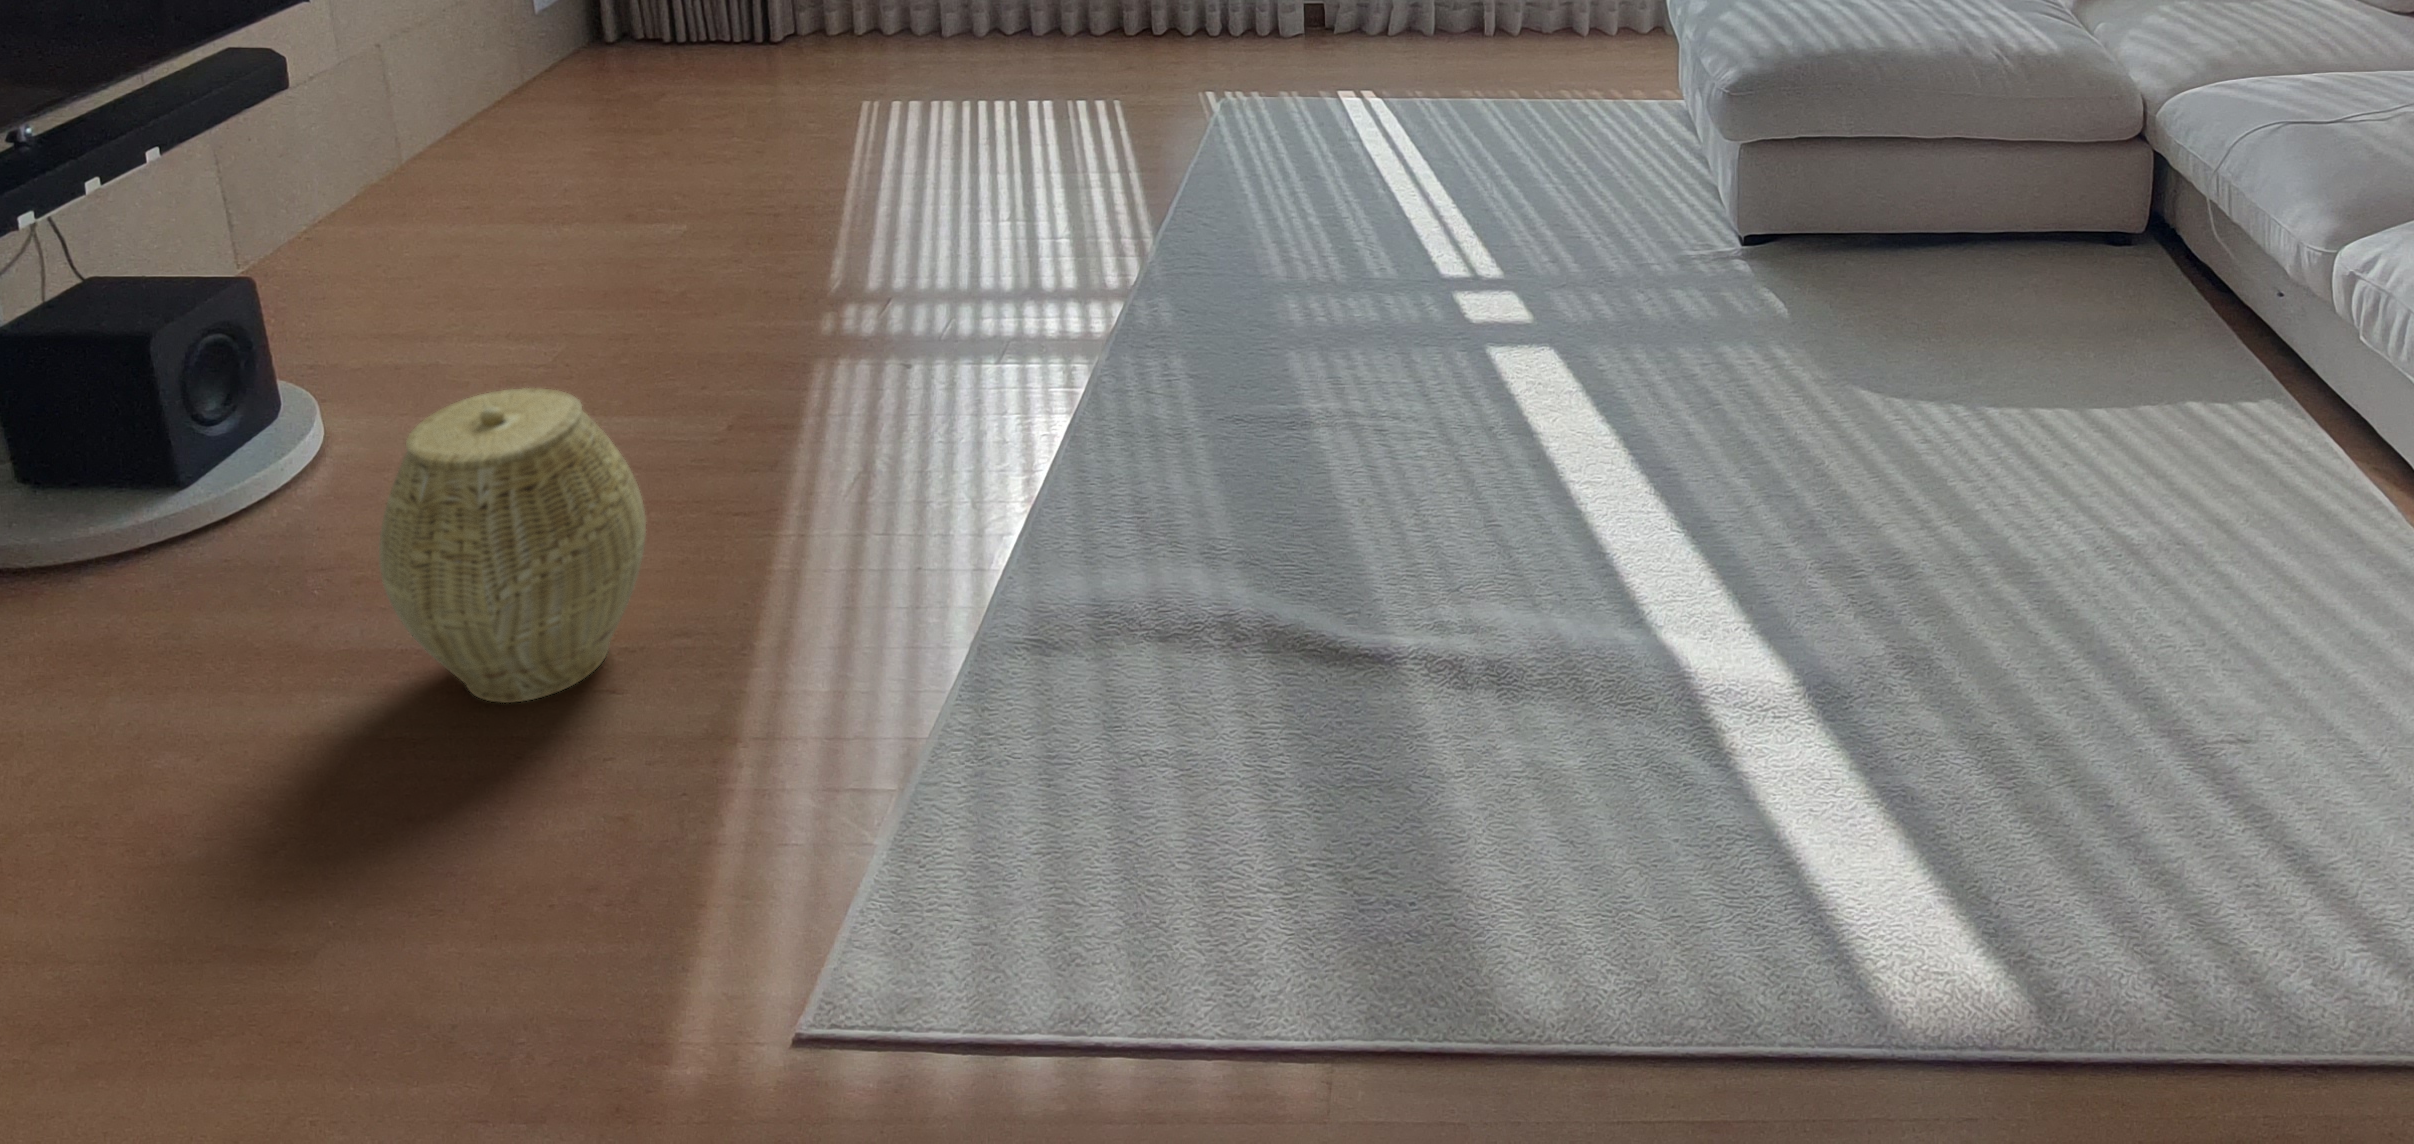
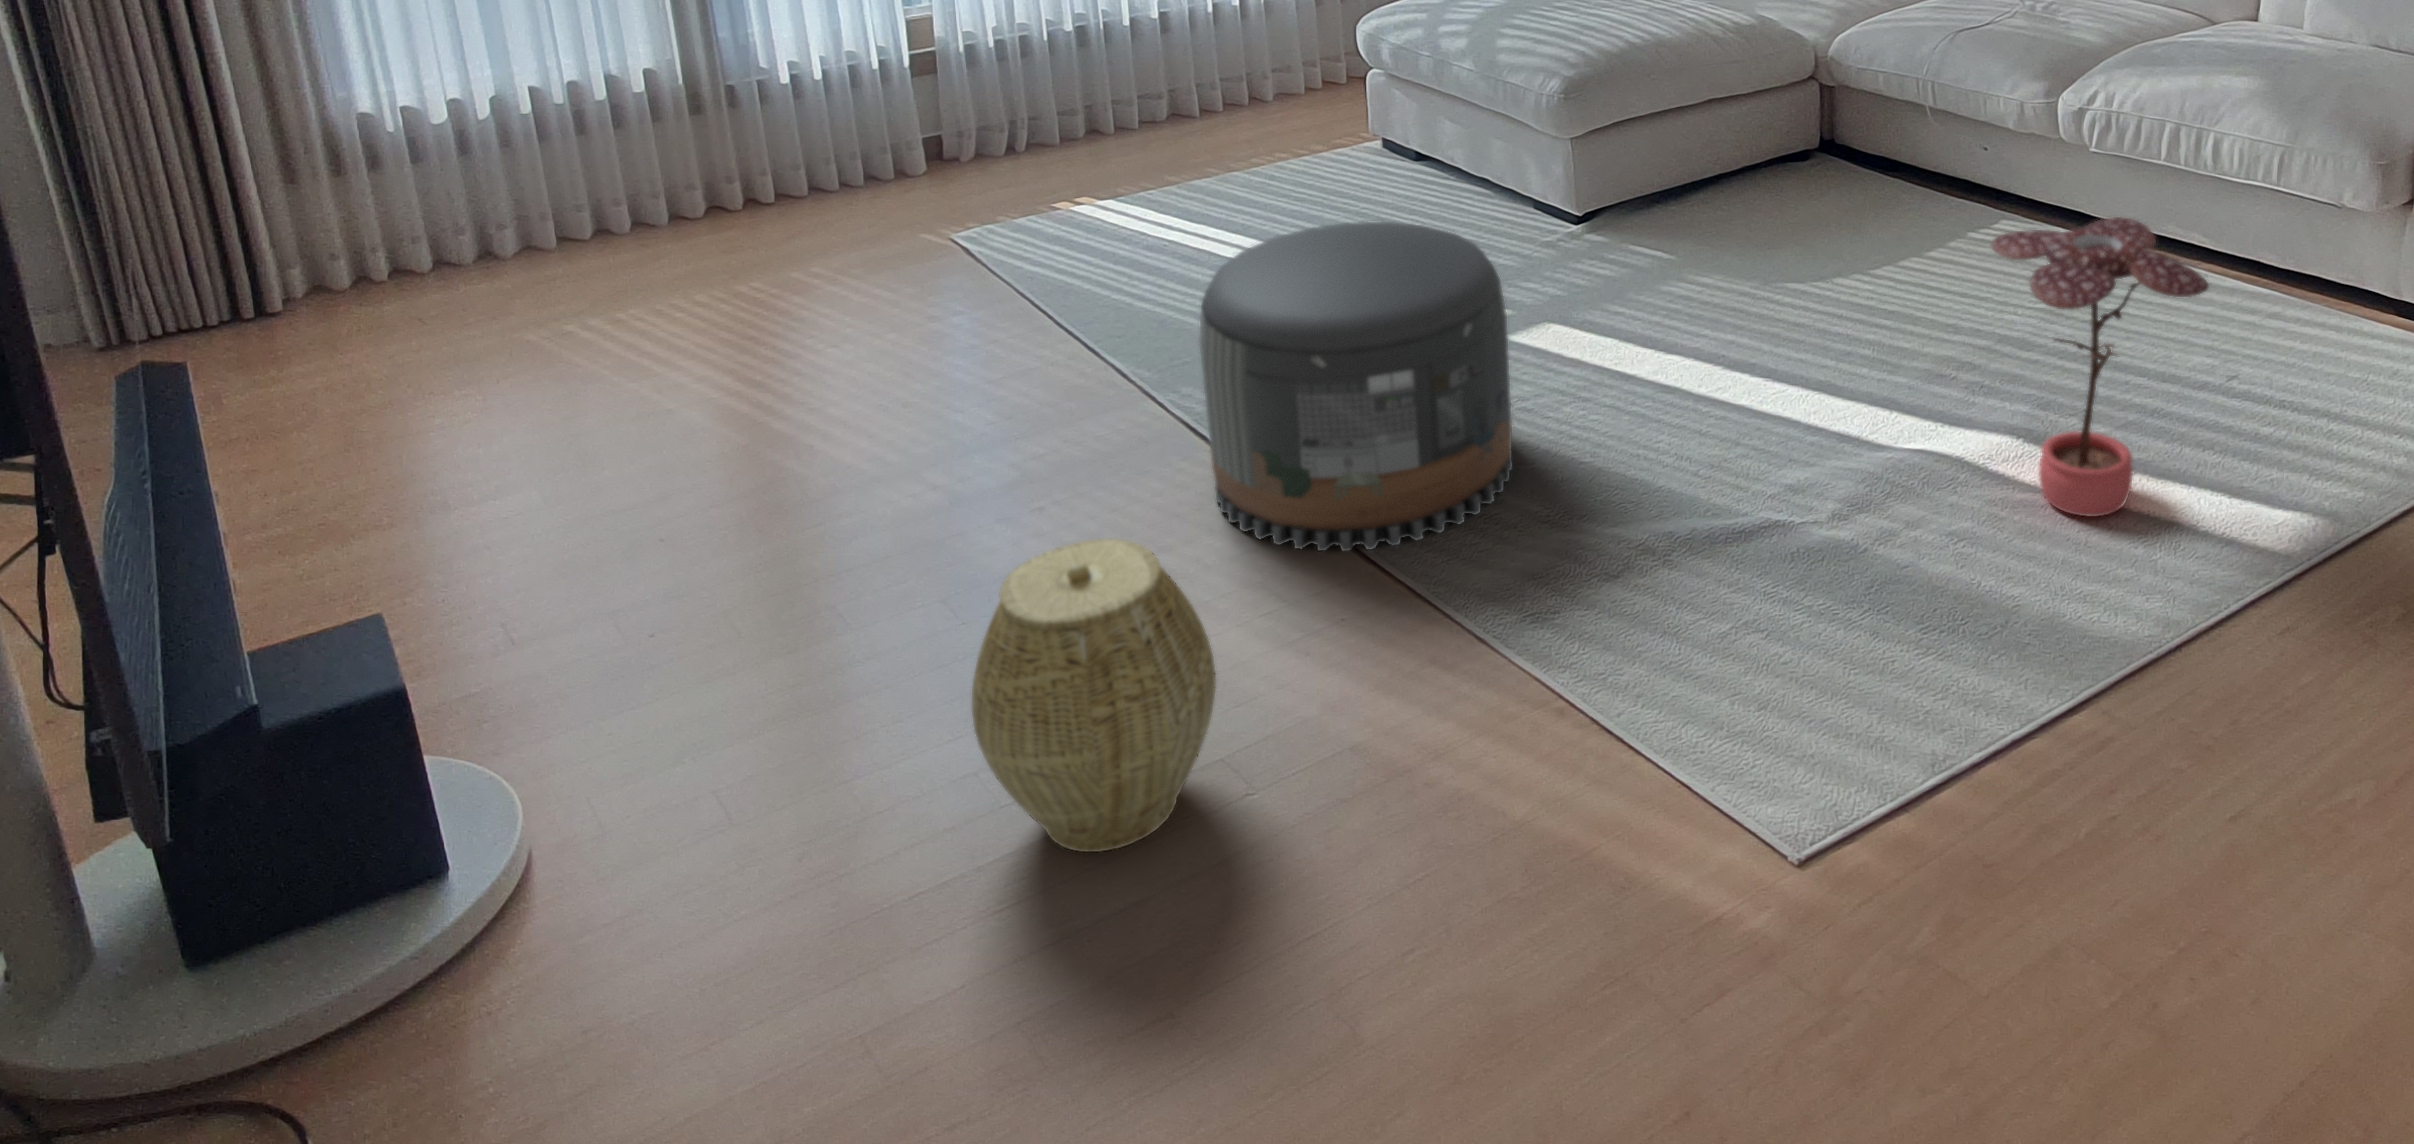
pouf: none [975,160,1325,531] -> present [1200,222,1512,551]
potted plant: none [1663,402,1987,871] -> present [1991,217,2209,517]

